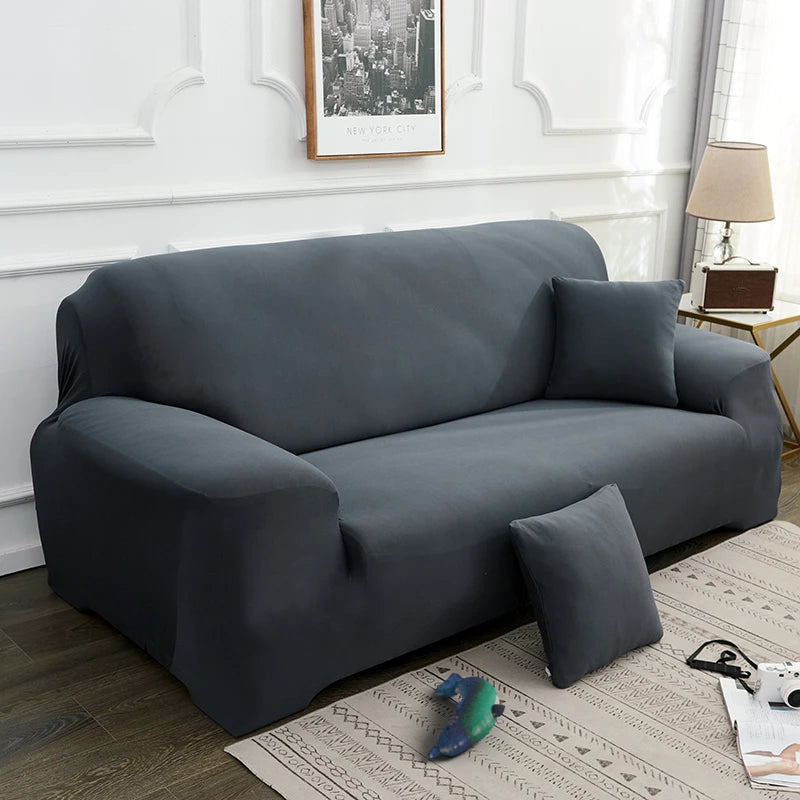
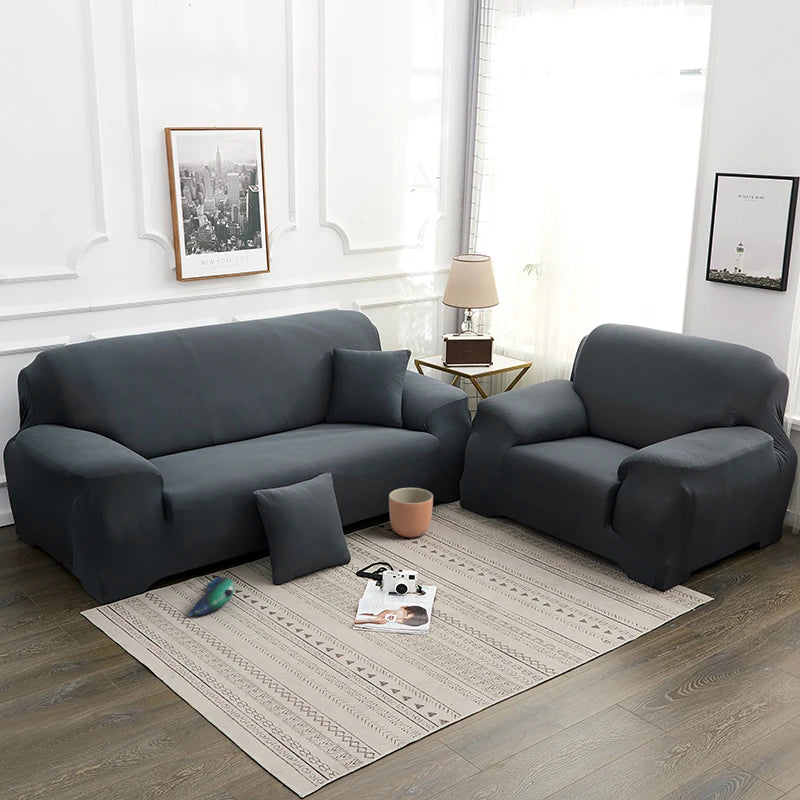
planter: none [694,504,774,590] -> present [389,488,433,537]

